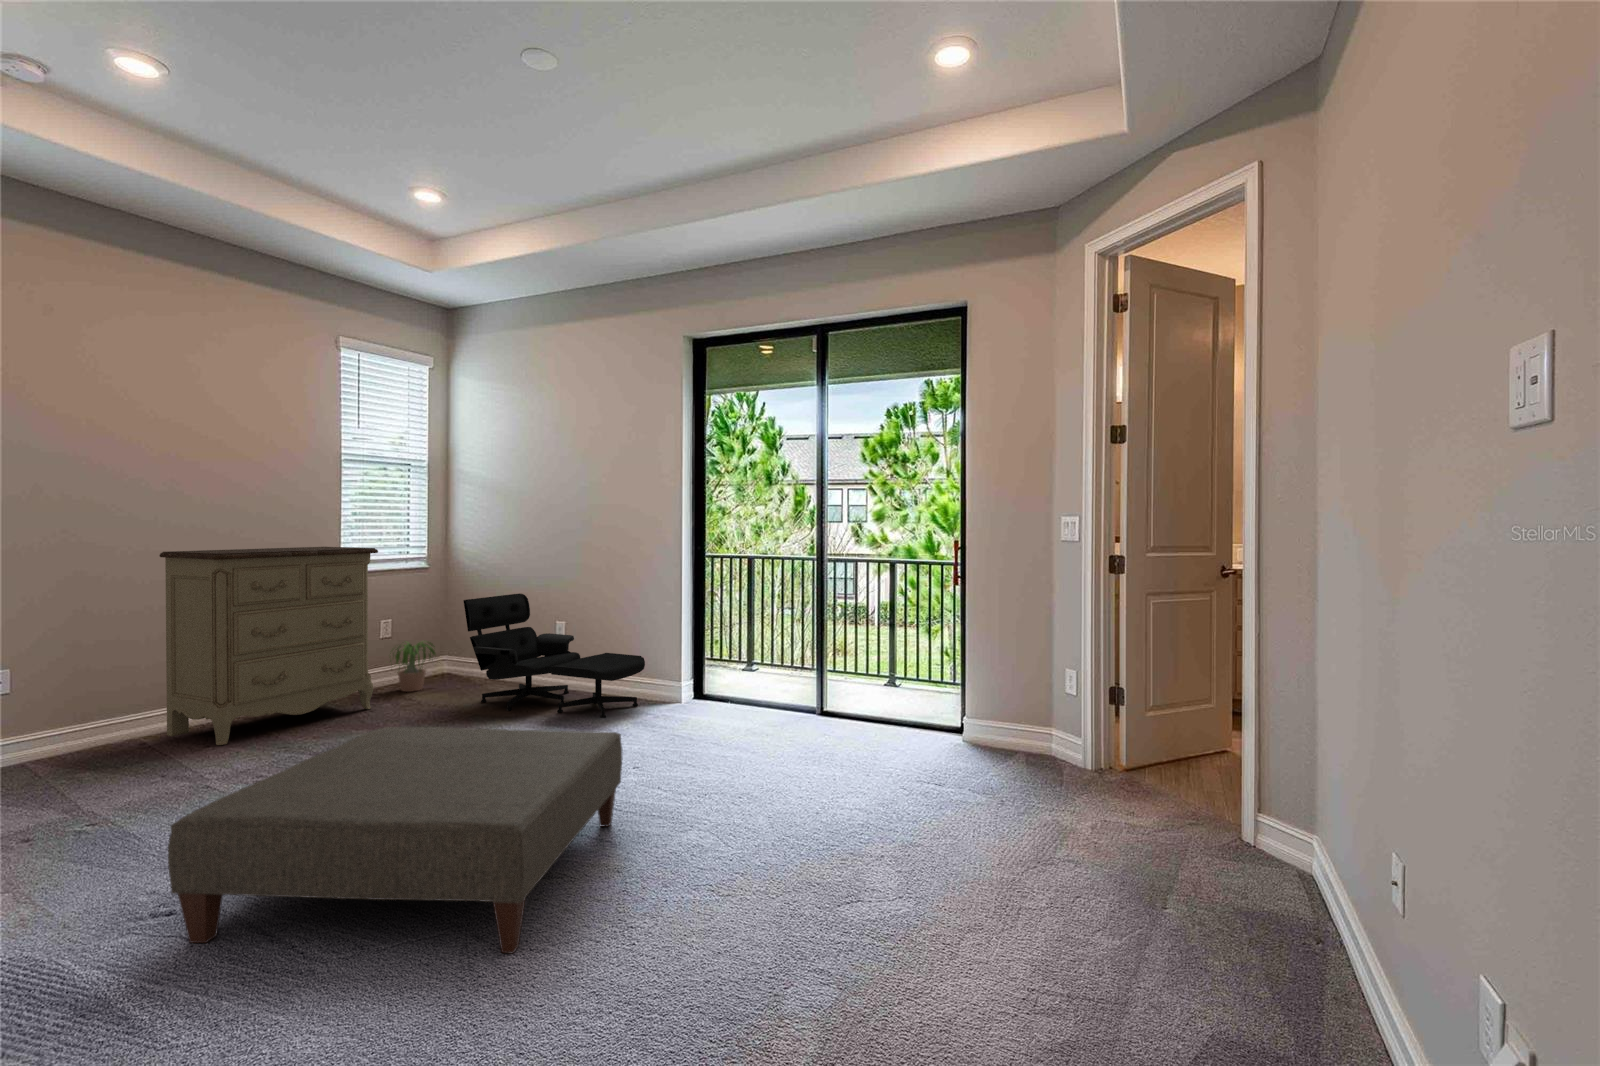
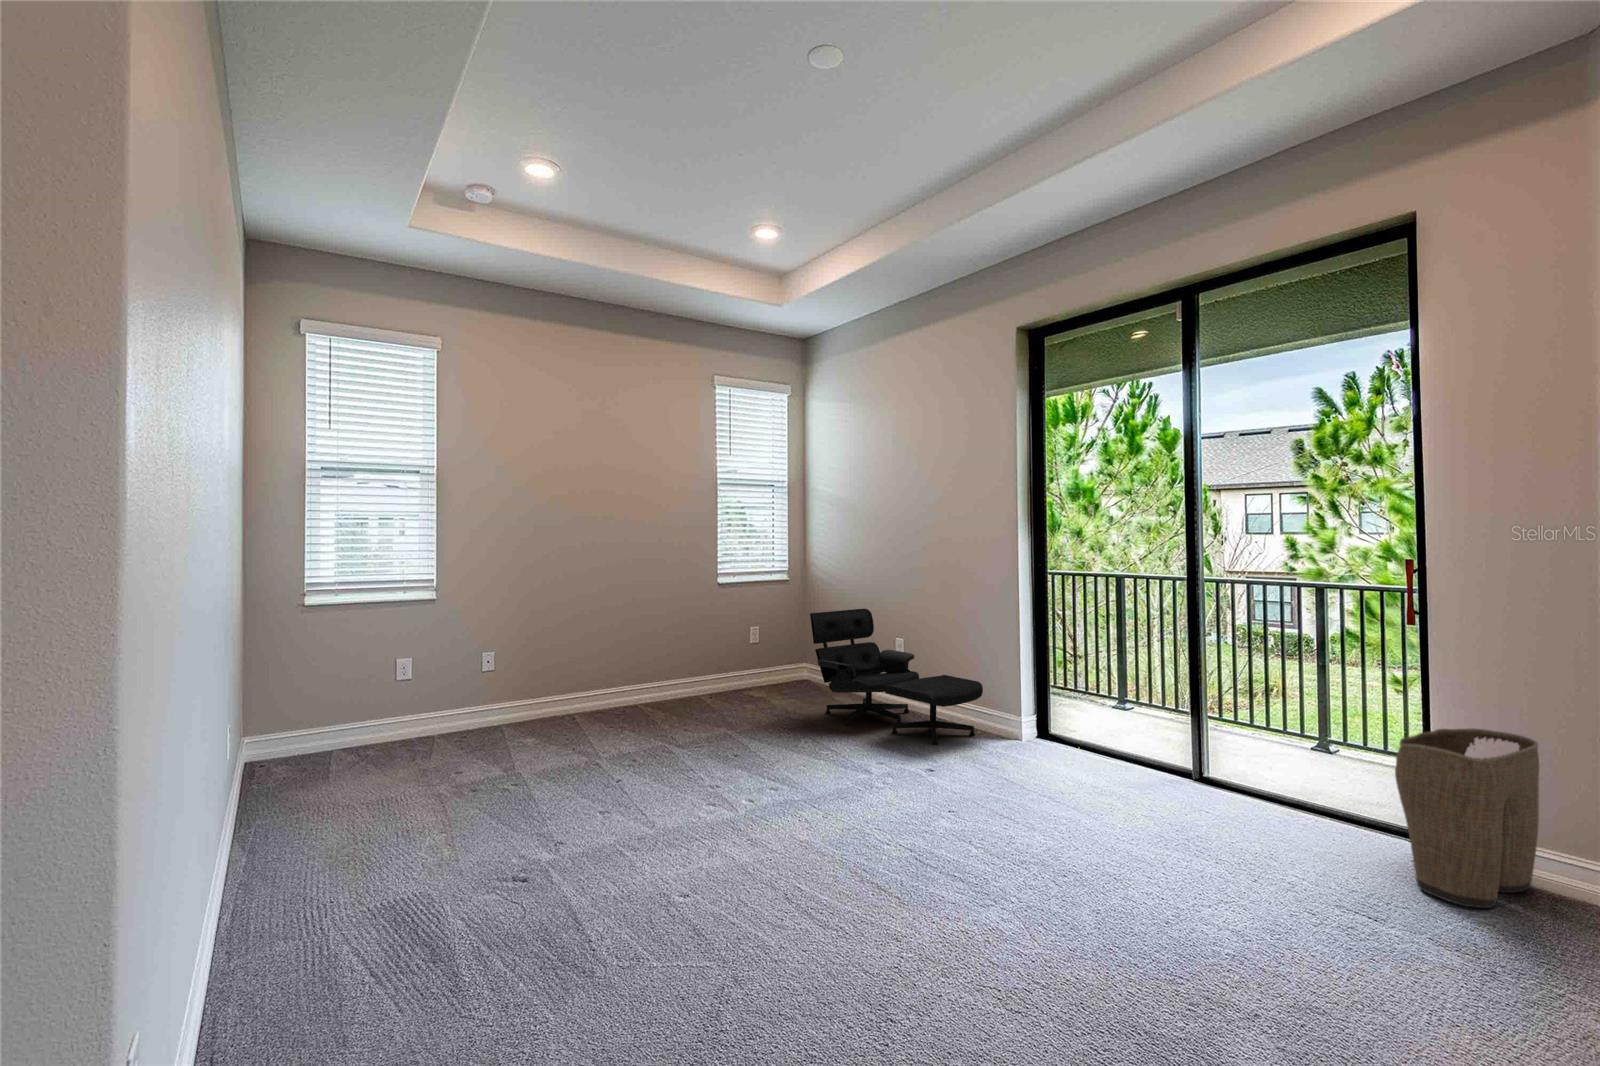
dresser: present [159,547,378,745] -> none [581,561,740,729]
potted plant: present [395,642,435,692] -> none [751,649,799,696]
laundry basket: none [958,654,1034,773] -> present [1395,729,1540,908]
ottoman: present [168,727,622,953] -> none [508,736,919,1010]

